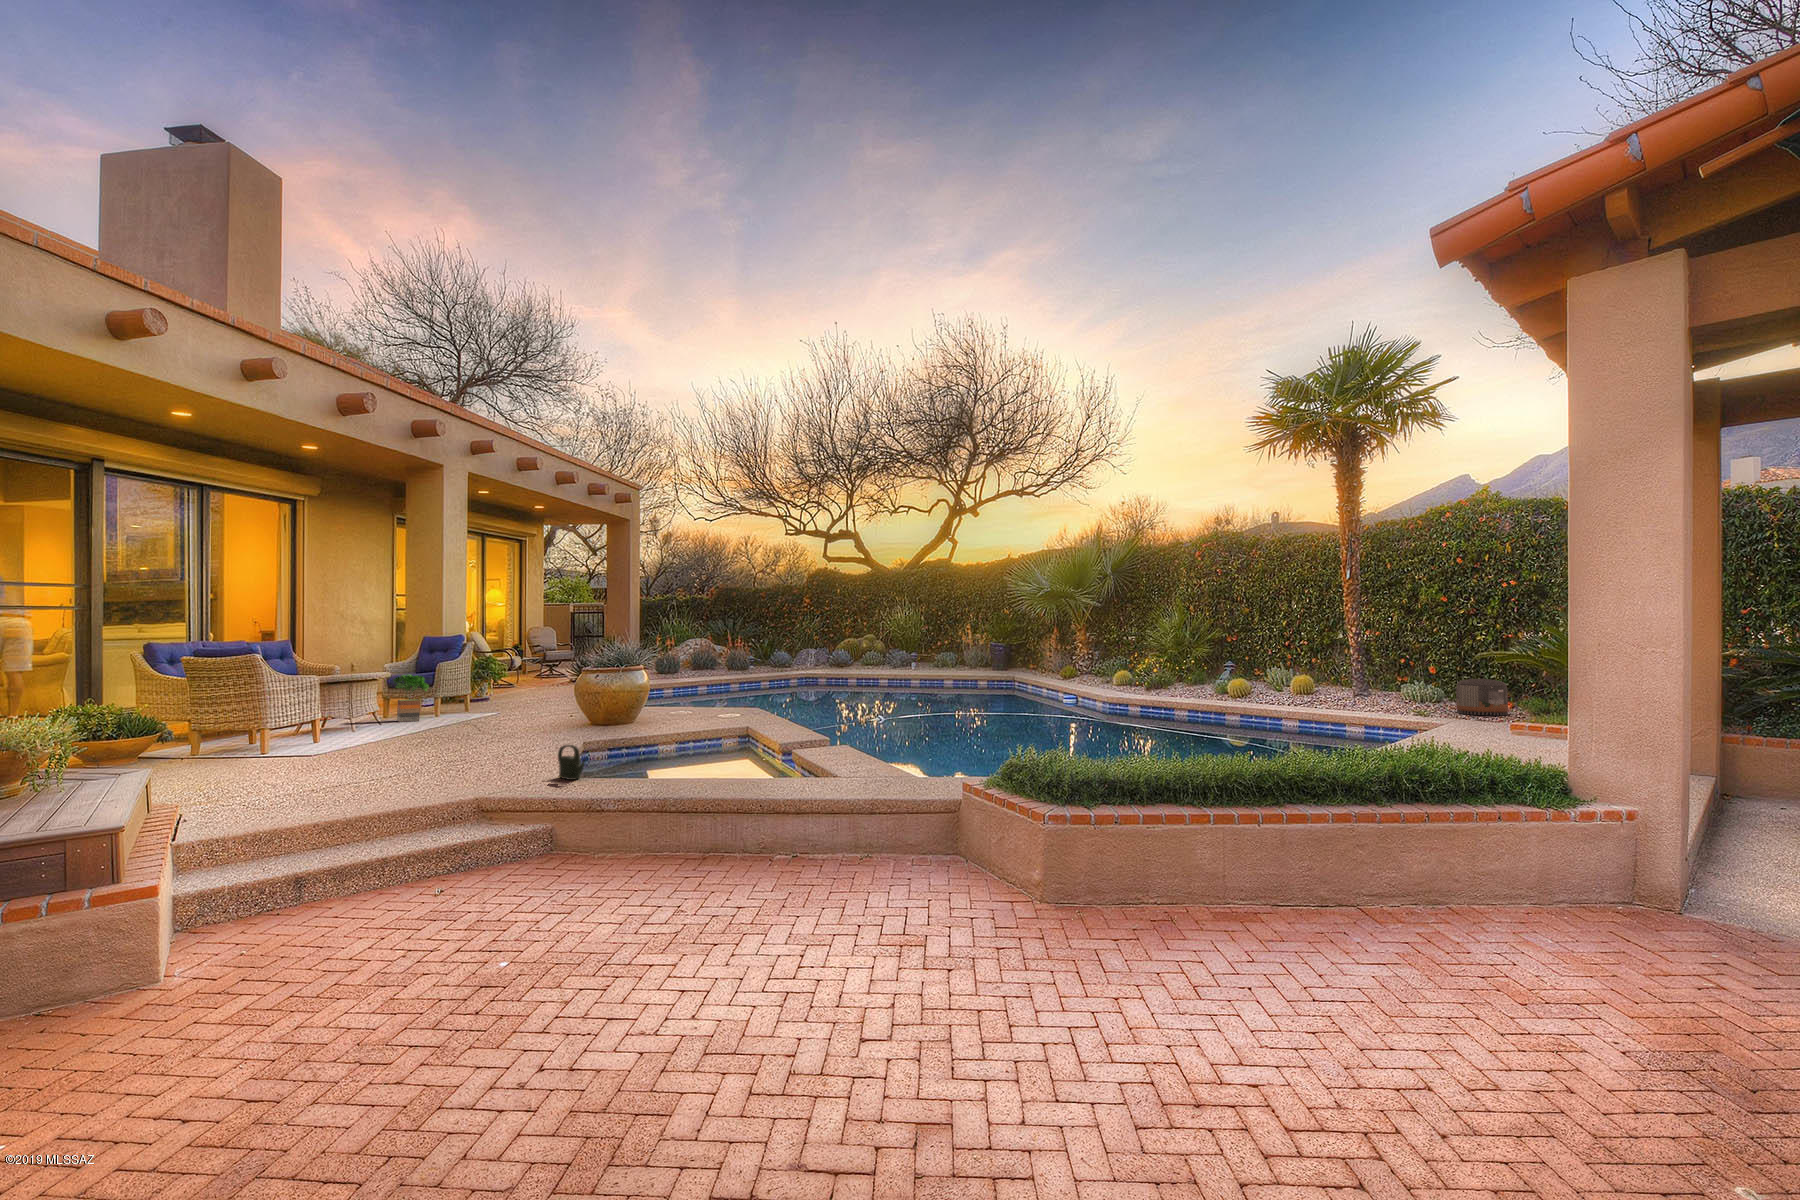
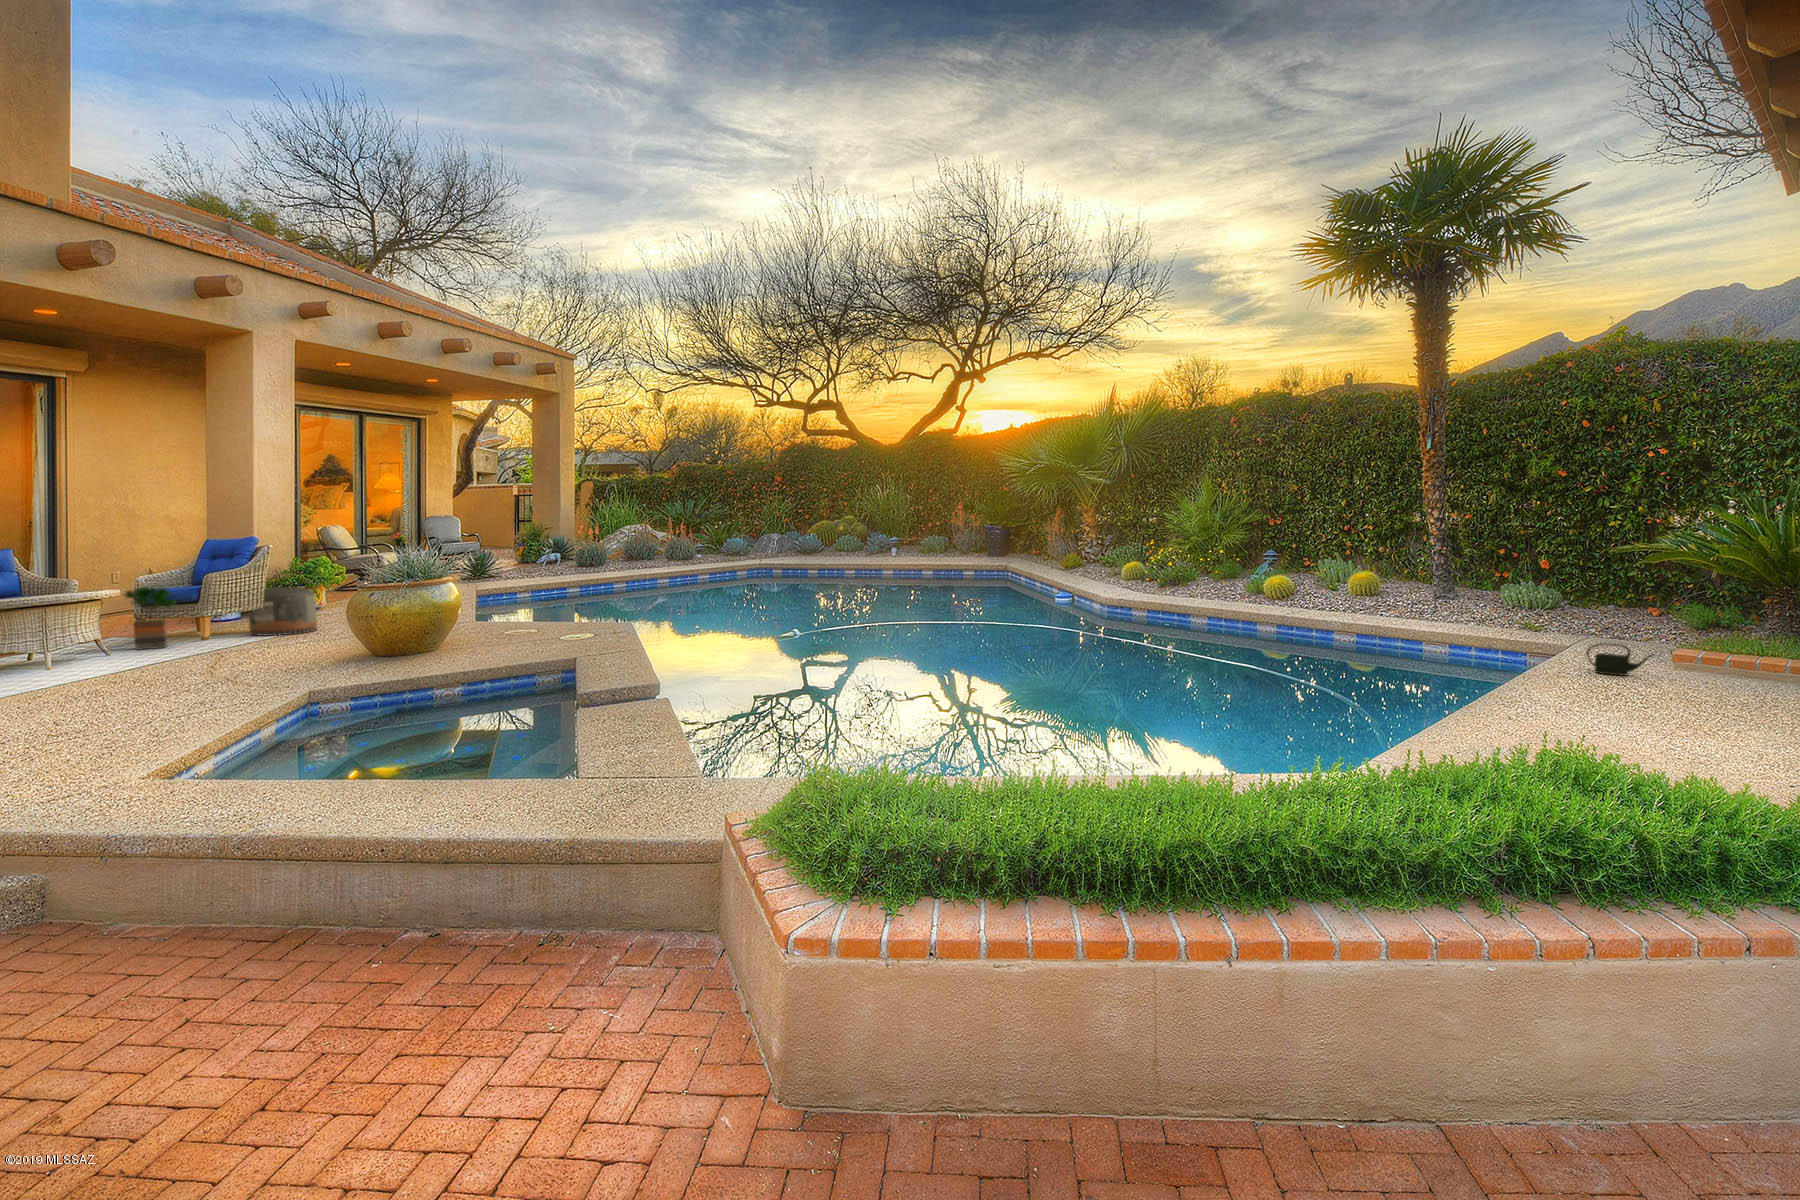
pouf: present [1456,679,1508,715] -> present [248,587,317,636]
watering can: present [558,745,587,780] -> present [1587,643,1652,676]

